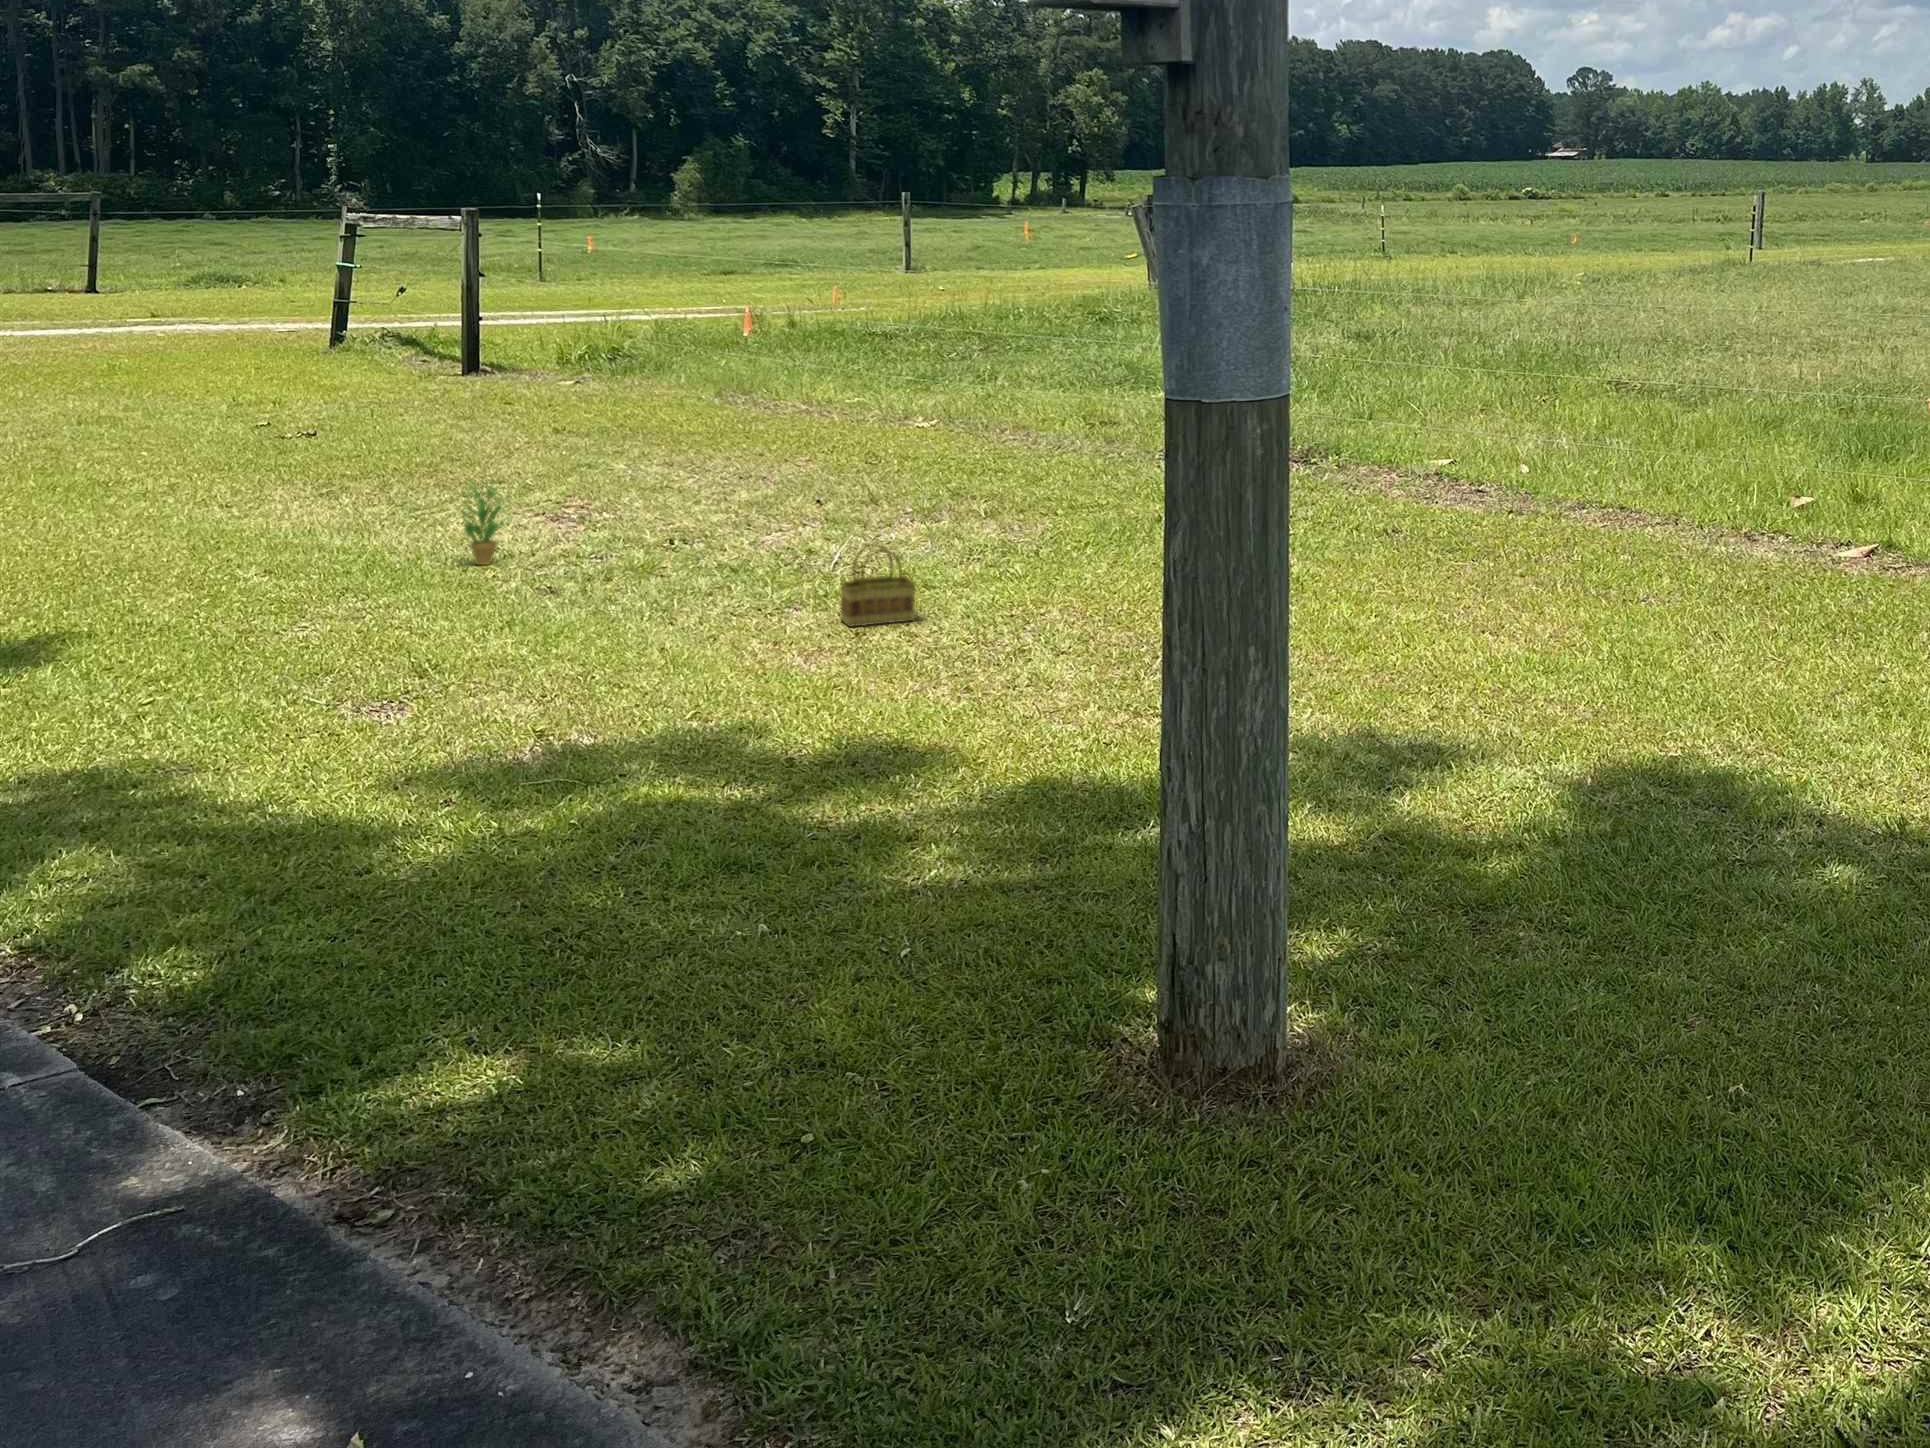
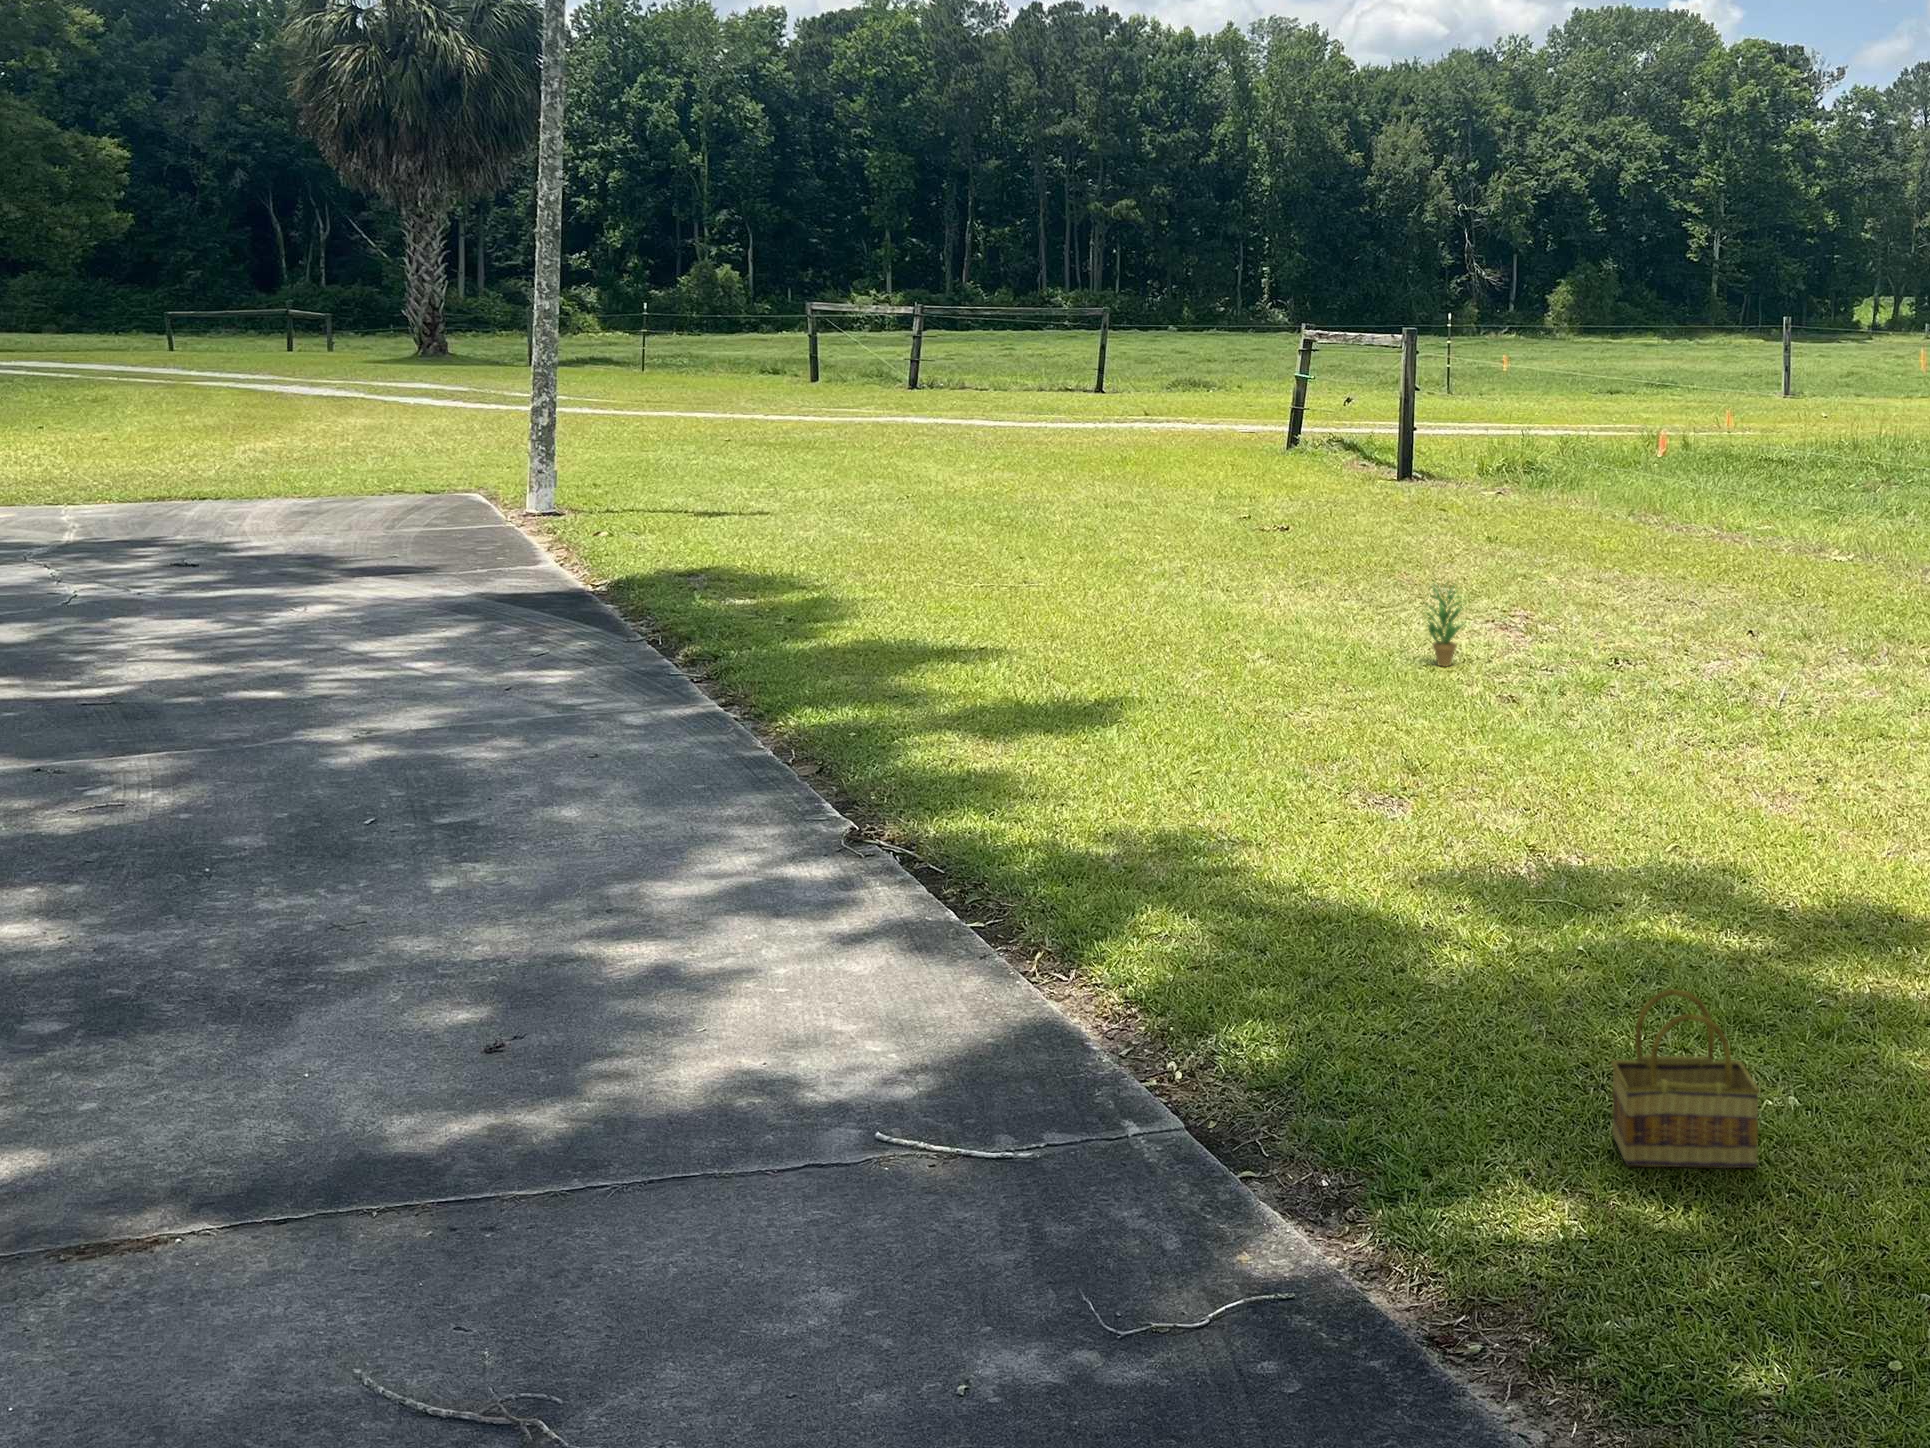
basket: present [840,544,915,627] -> present [1611,989,1760,1168]

